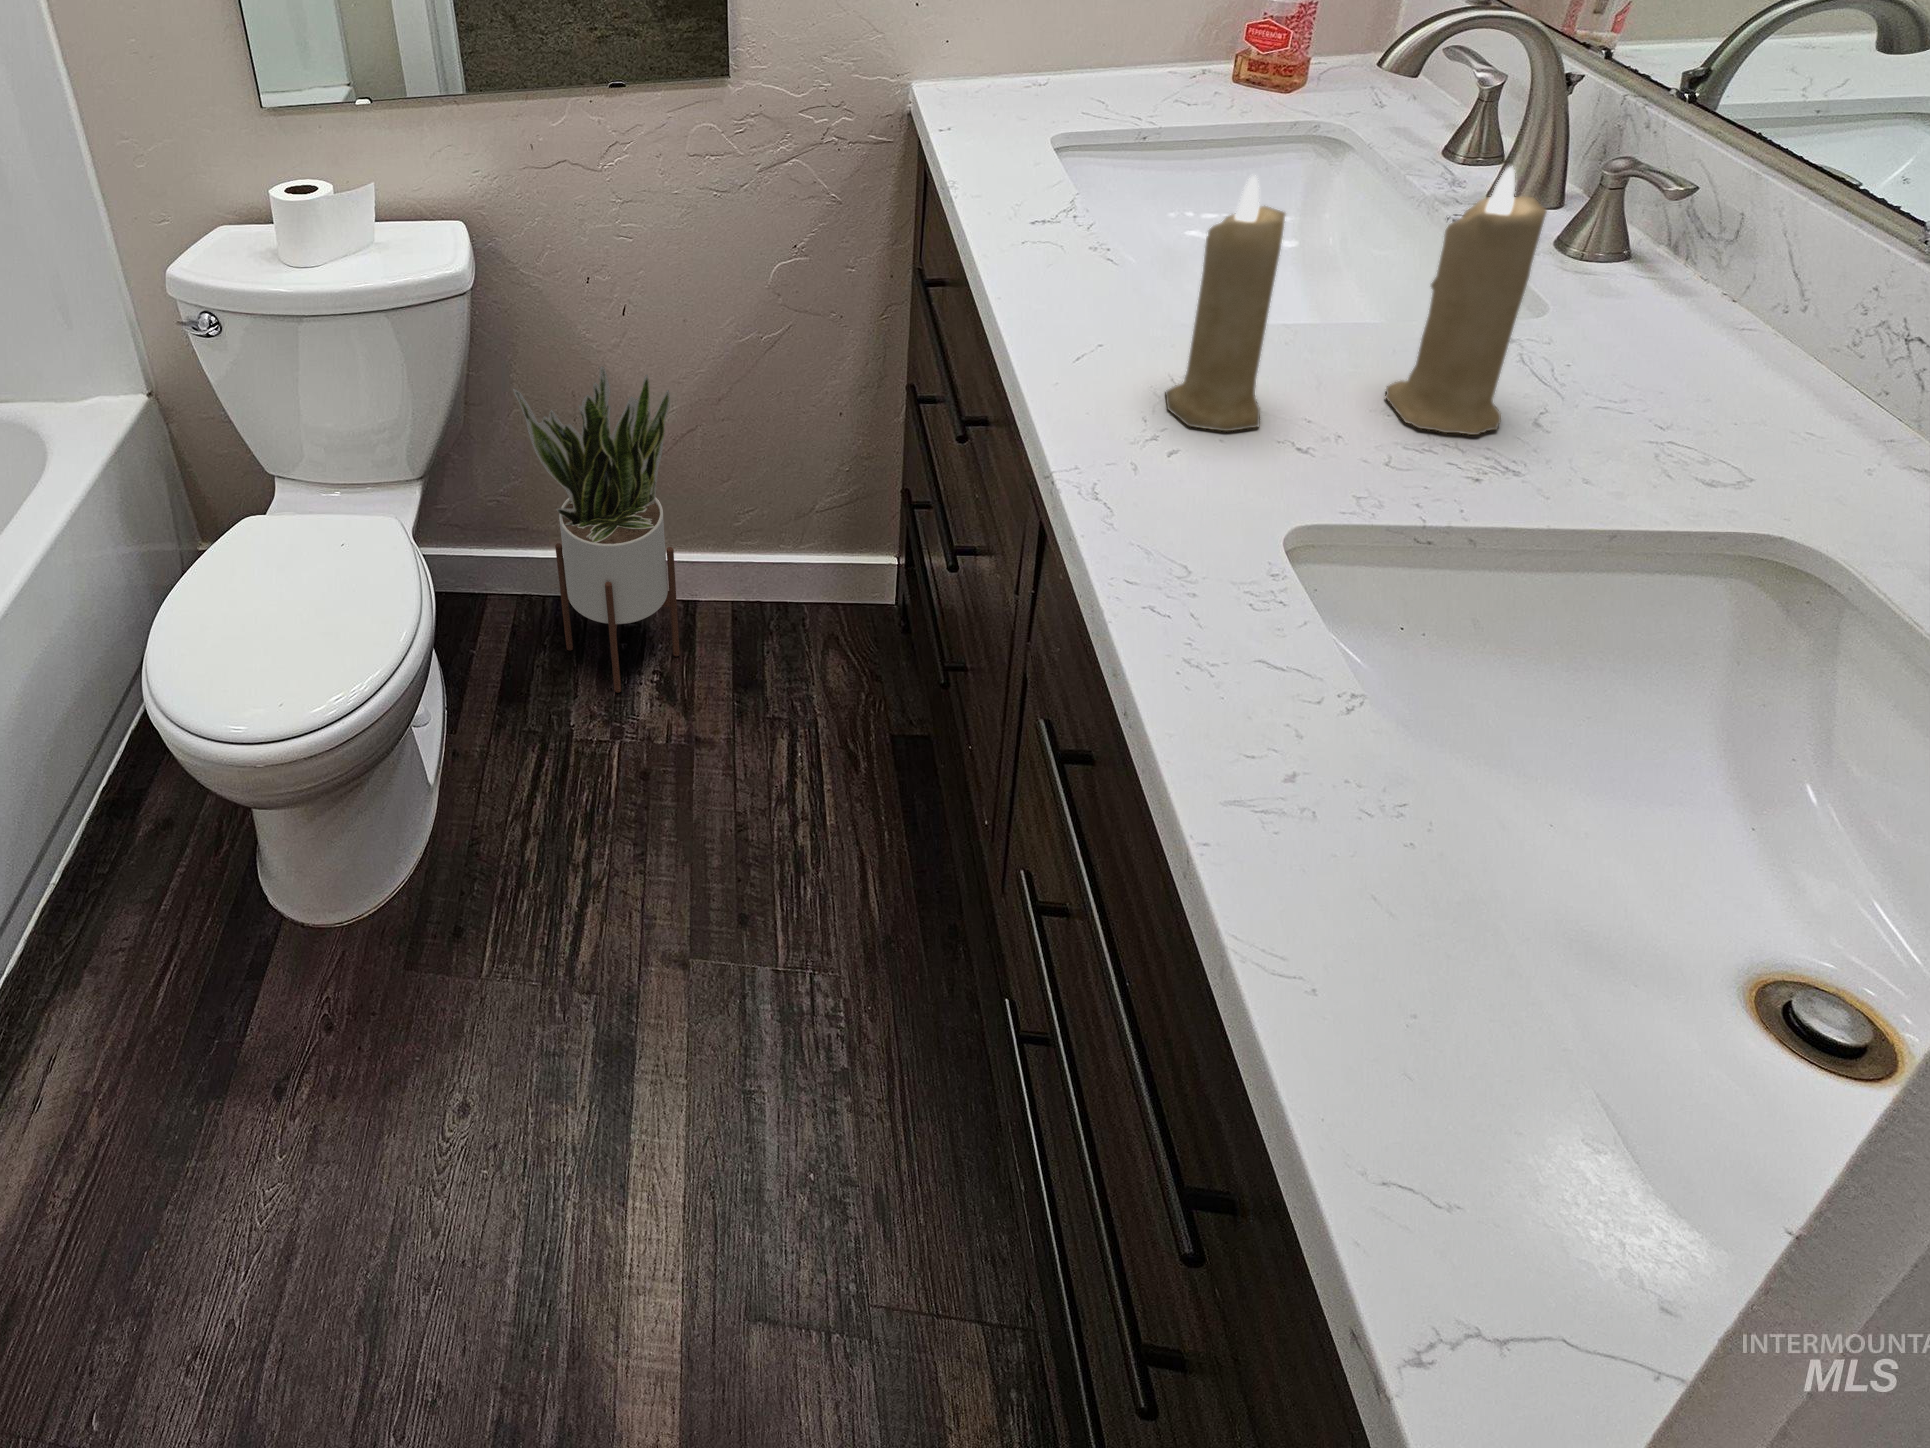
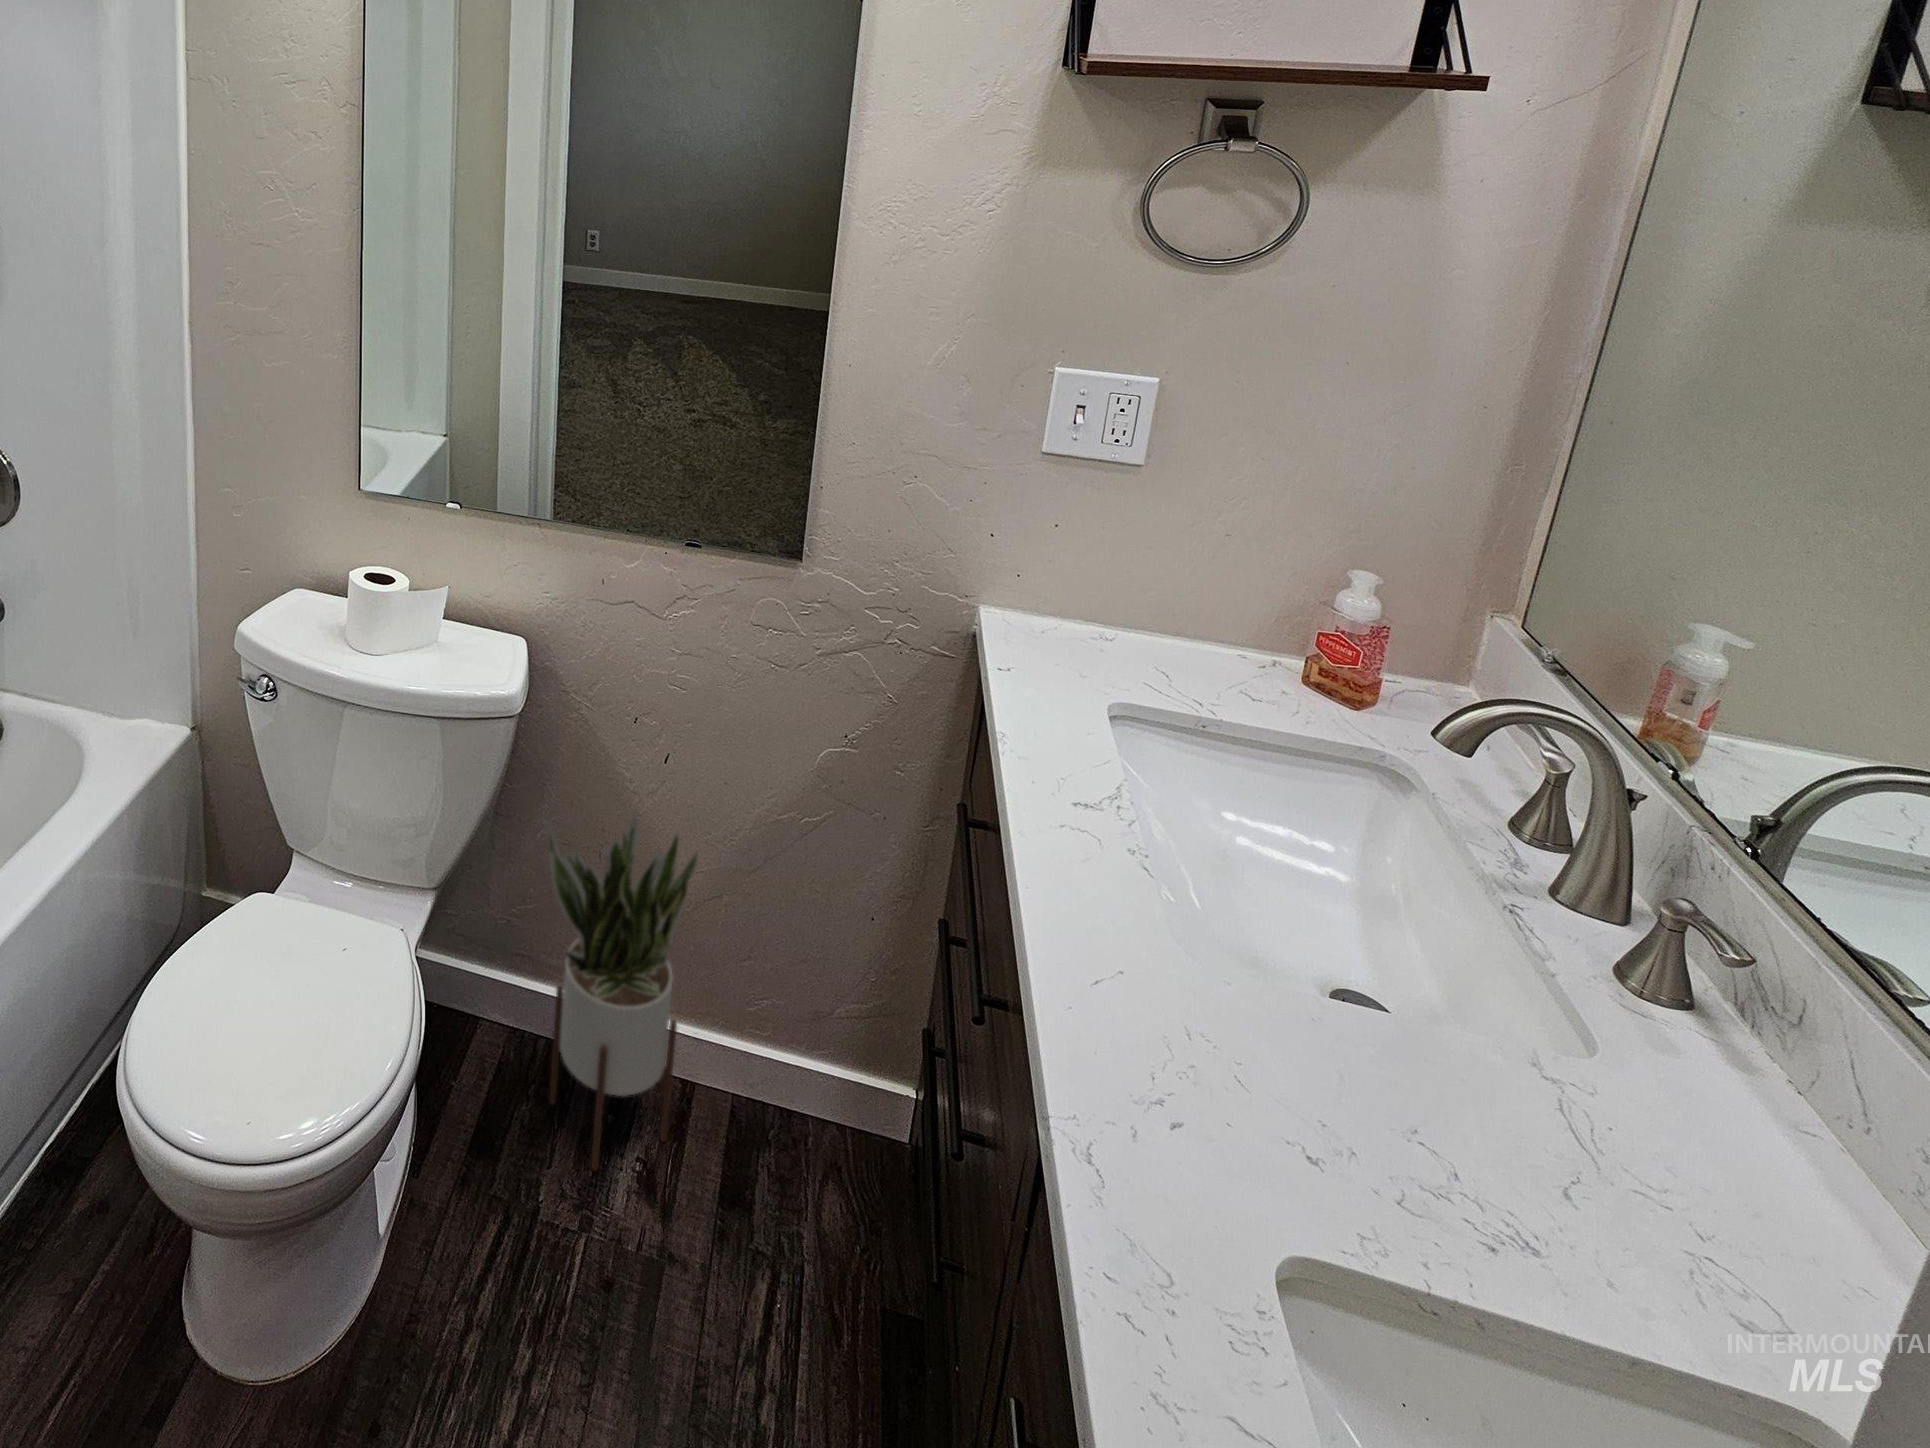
candle: present [1166,167,1547,435] -> none [1186,848,1591,1206]

